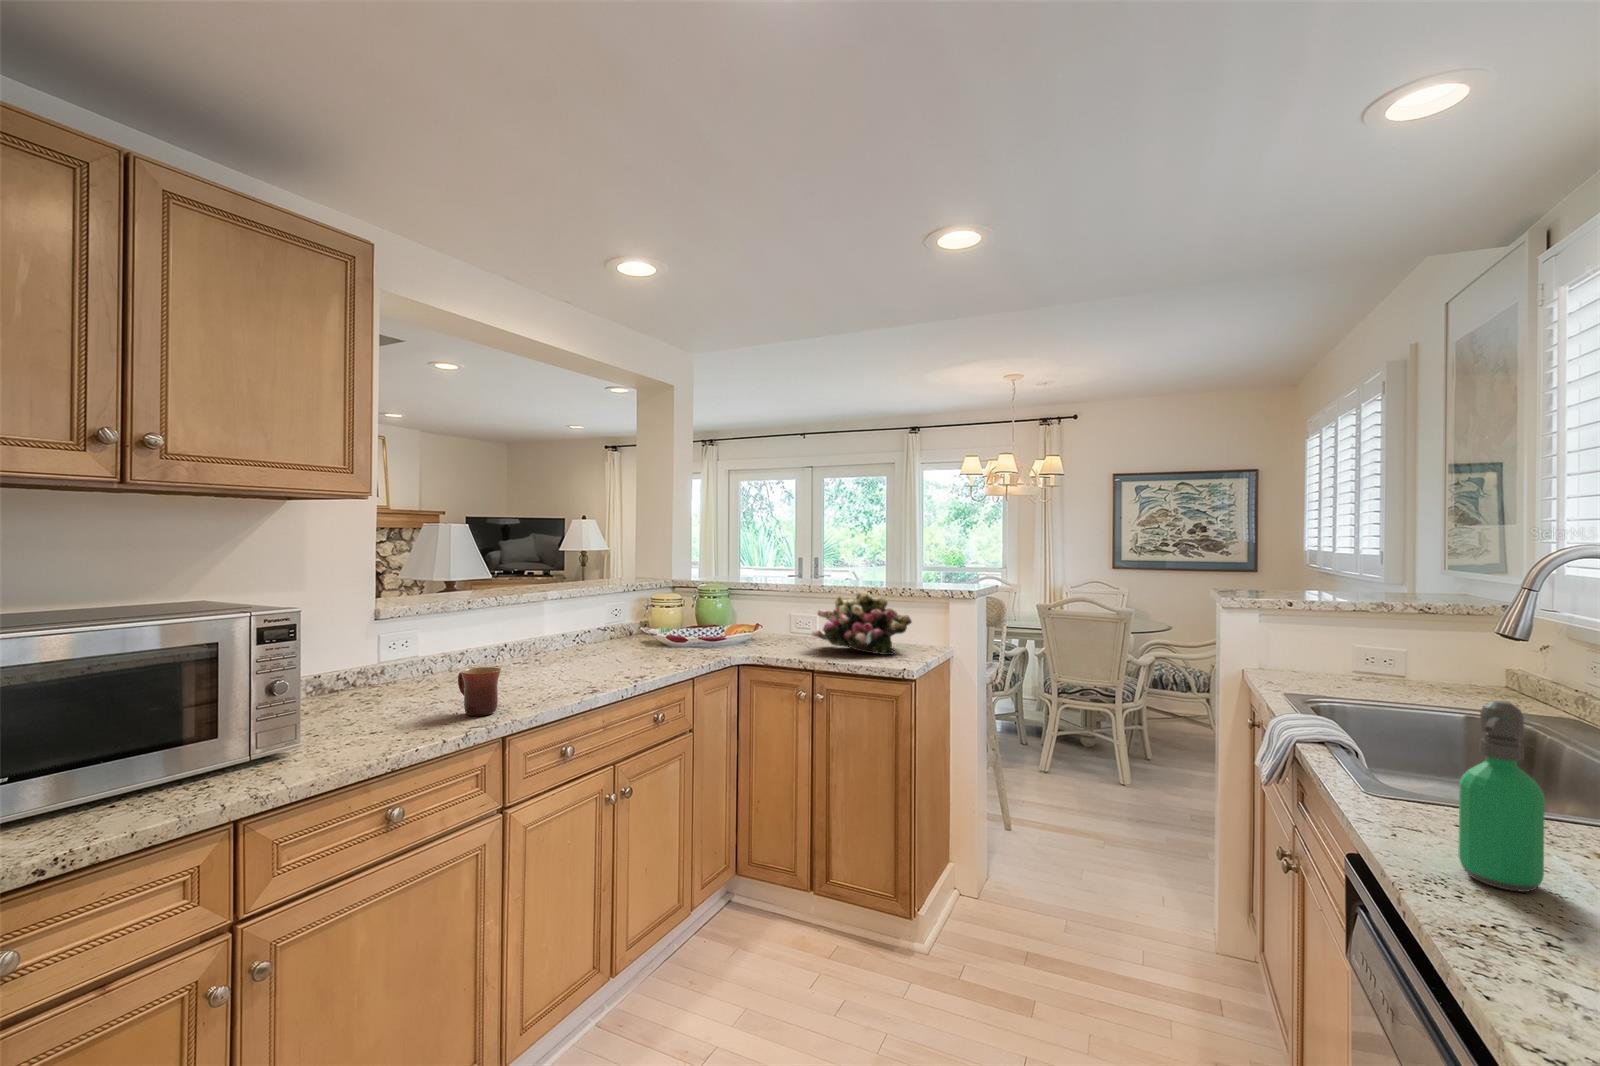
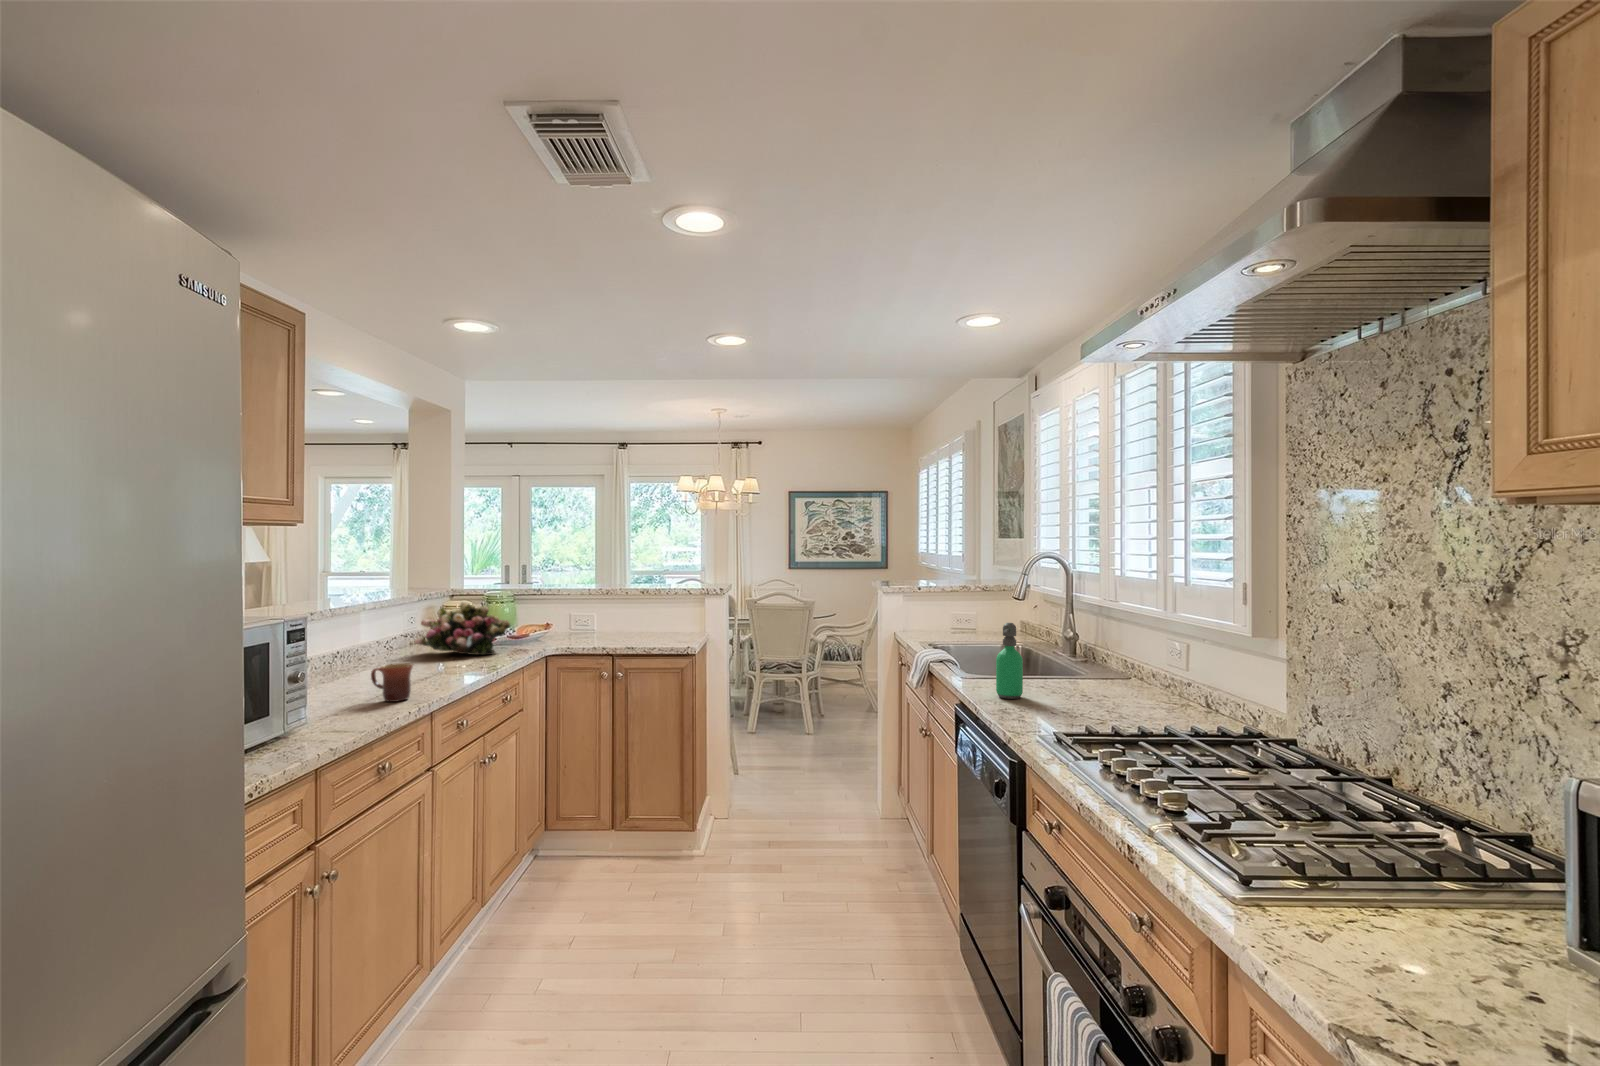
flower arrangement: present [812,591,912,655] -> present [415,601,510,655]

